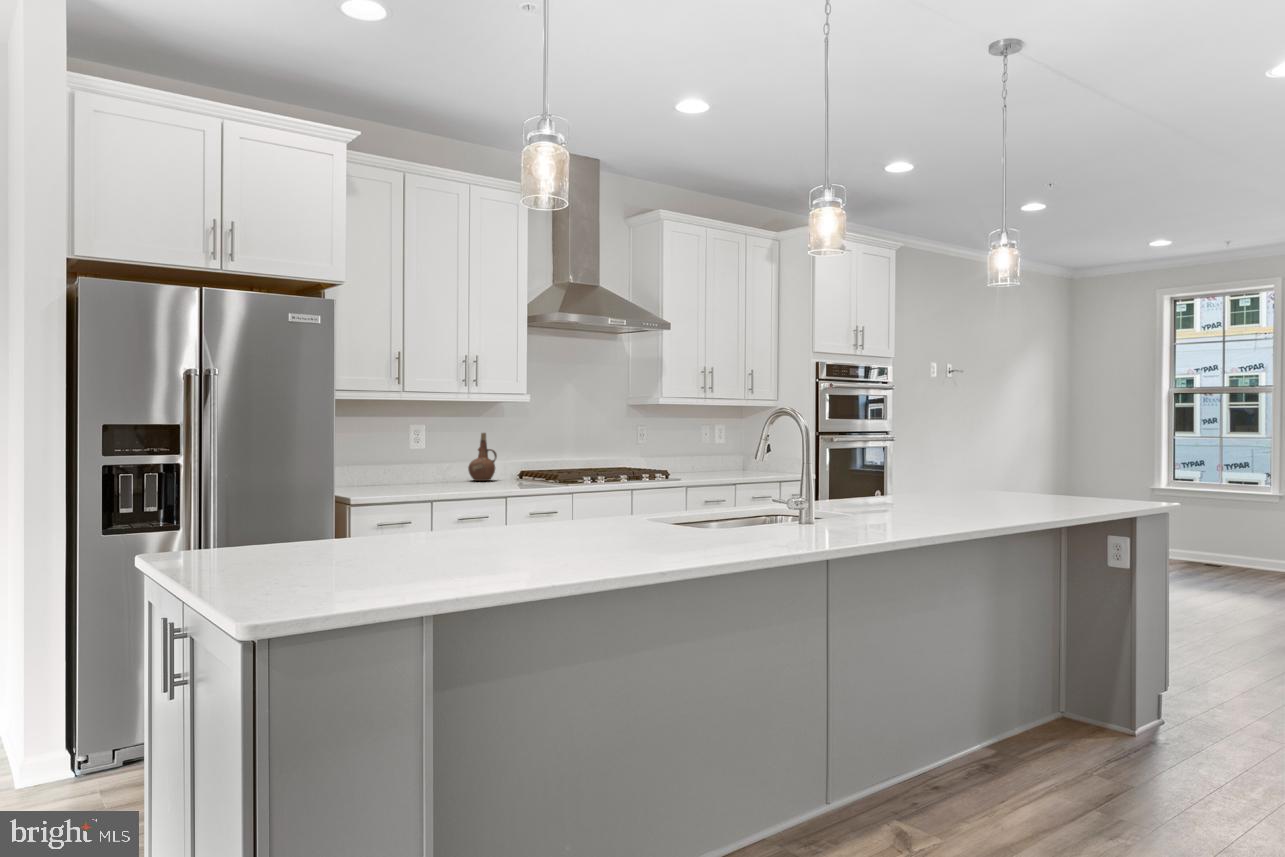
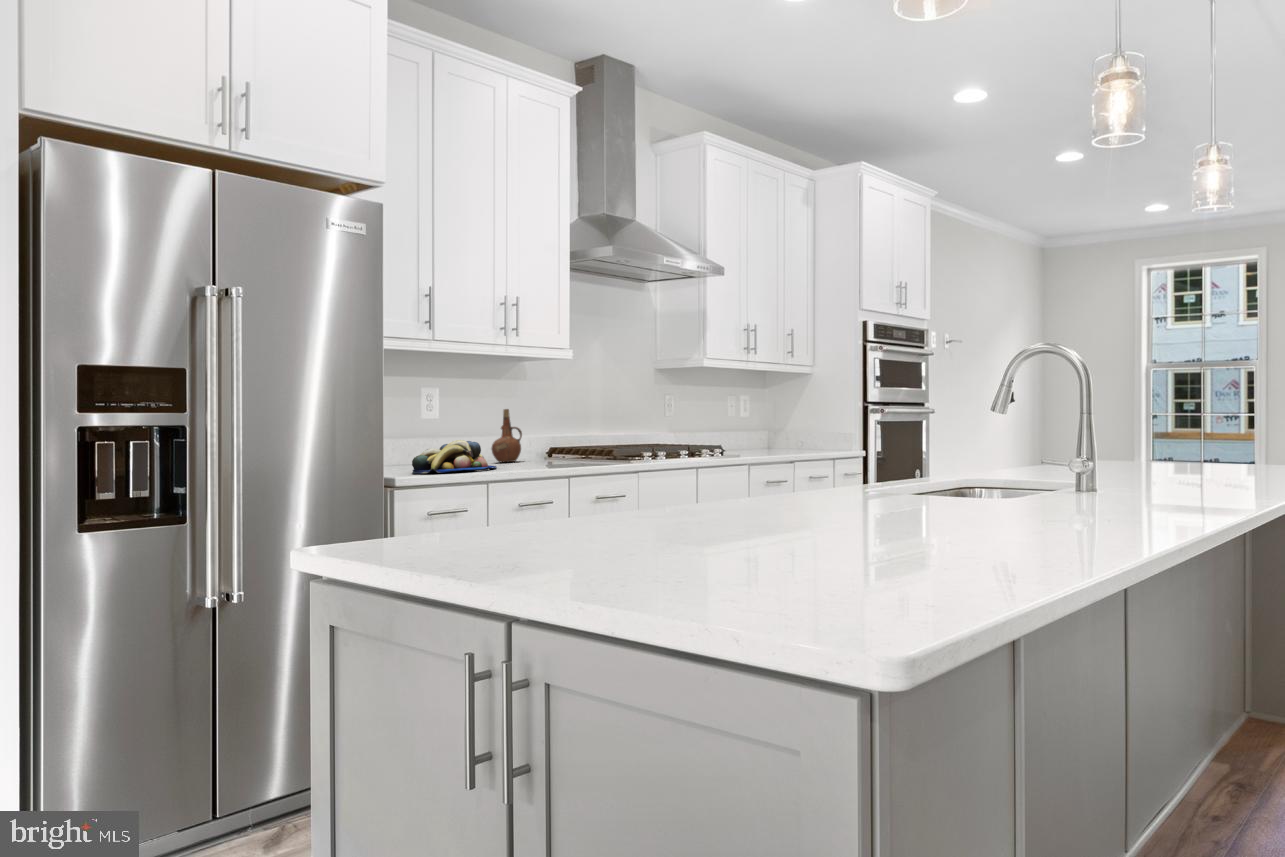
fruit bowl: none [397,463,476,493] -> present [412,440,497,473]

